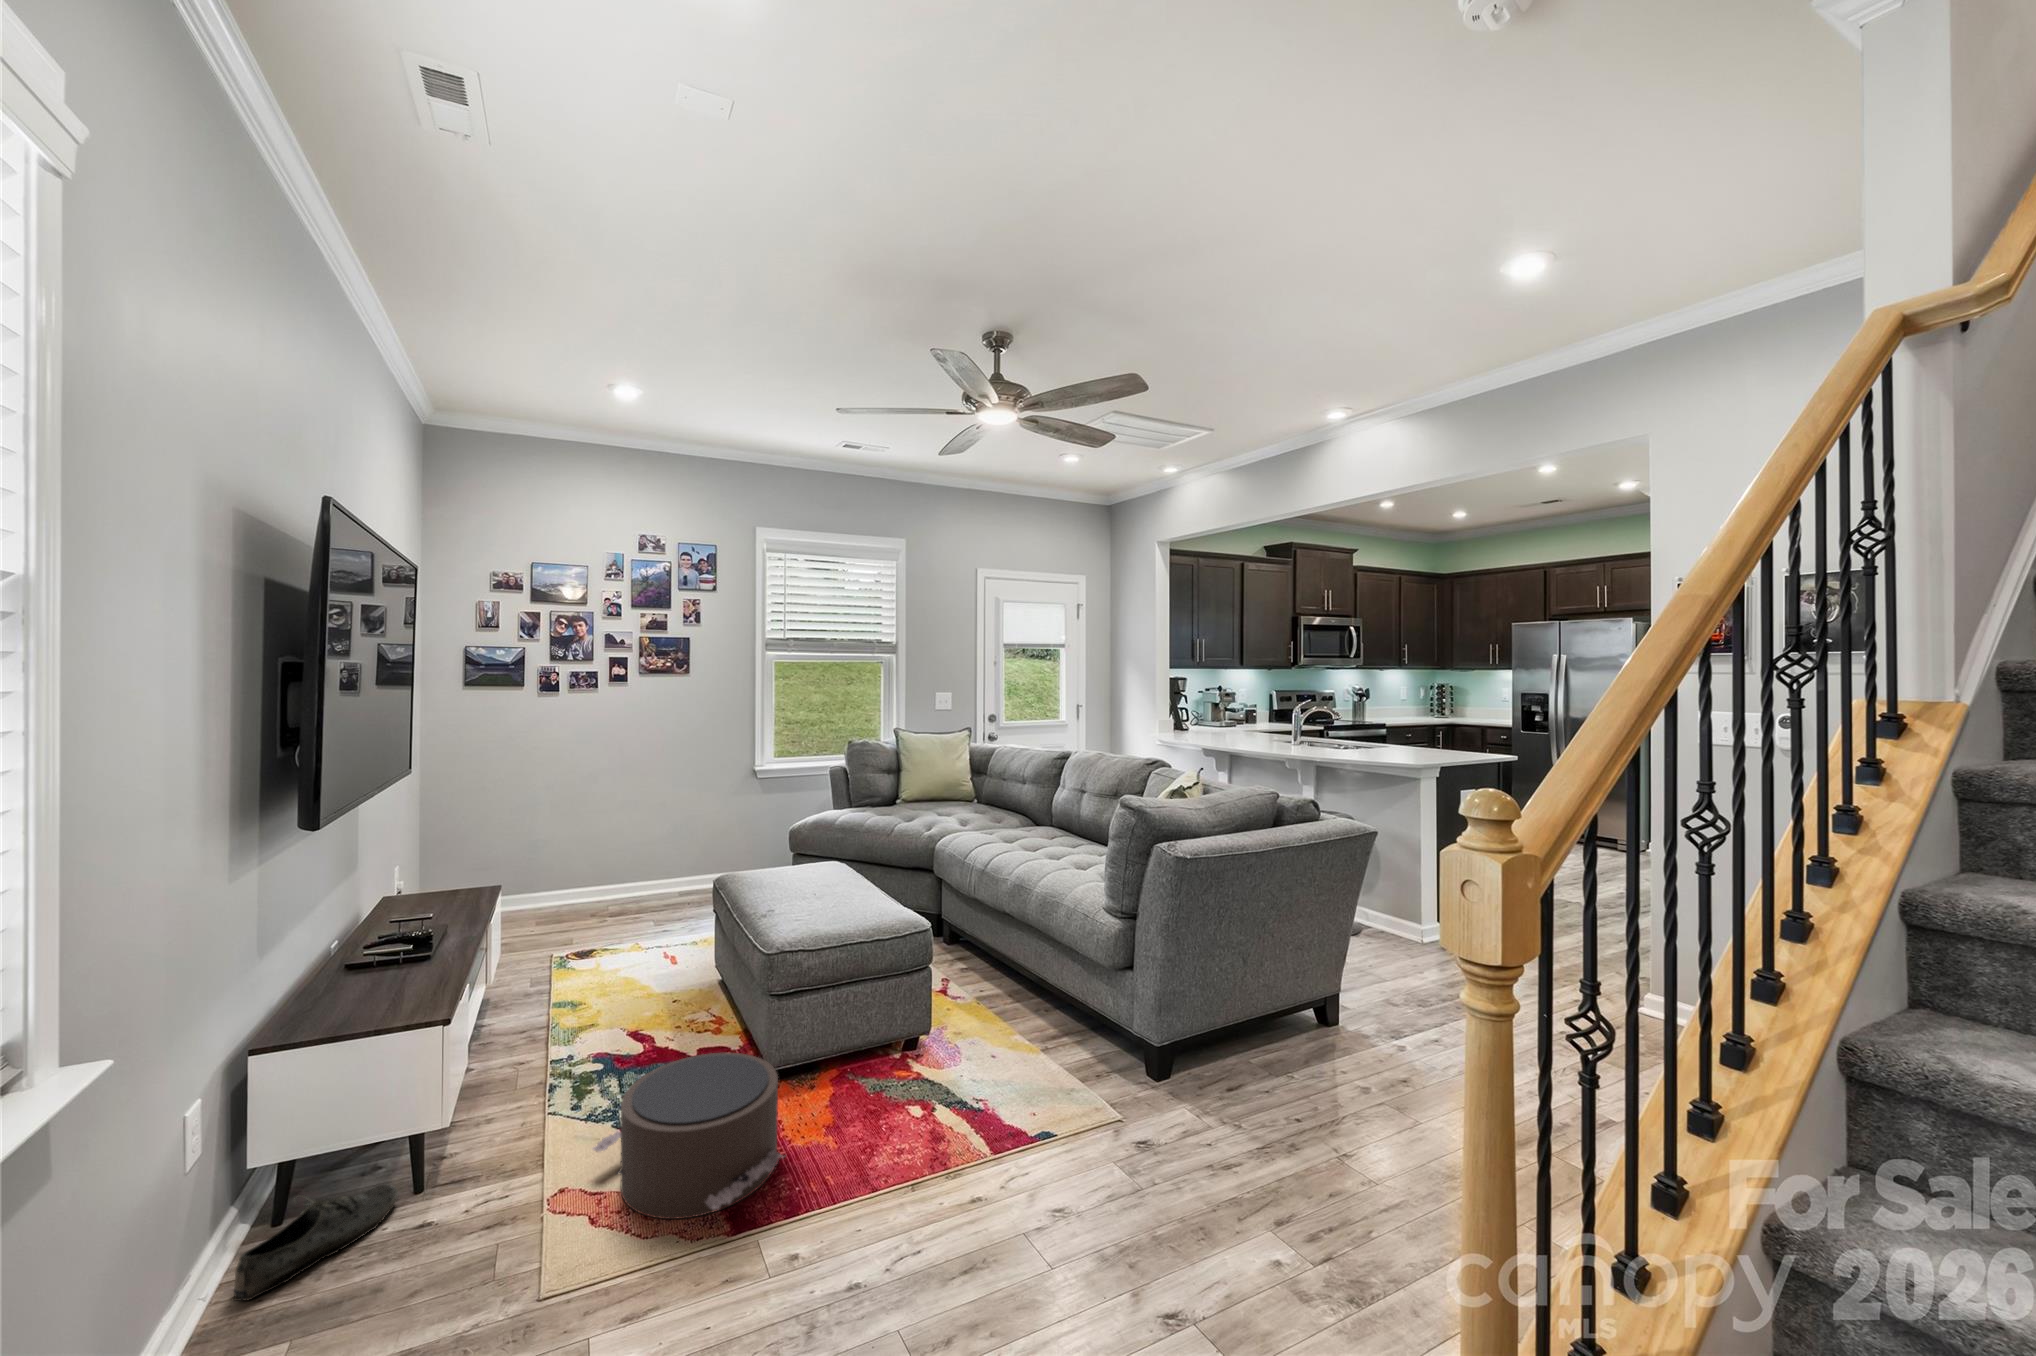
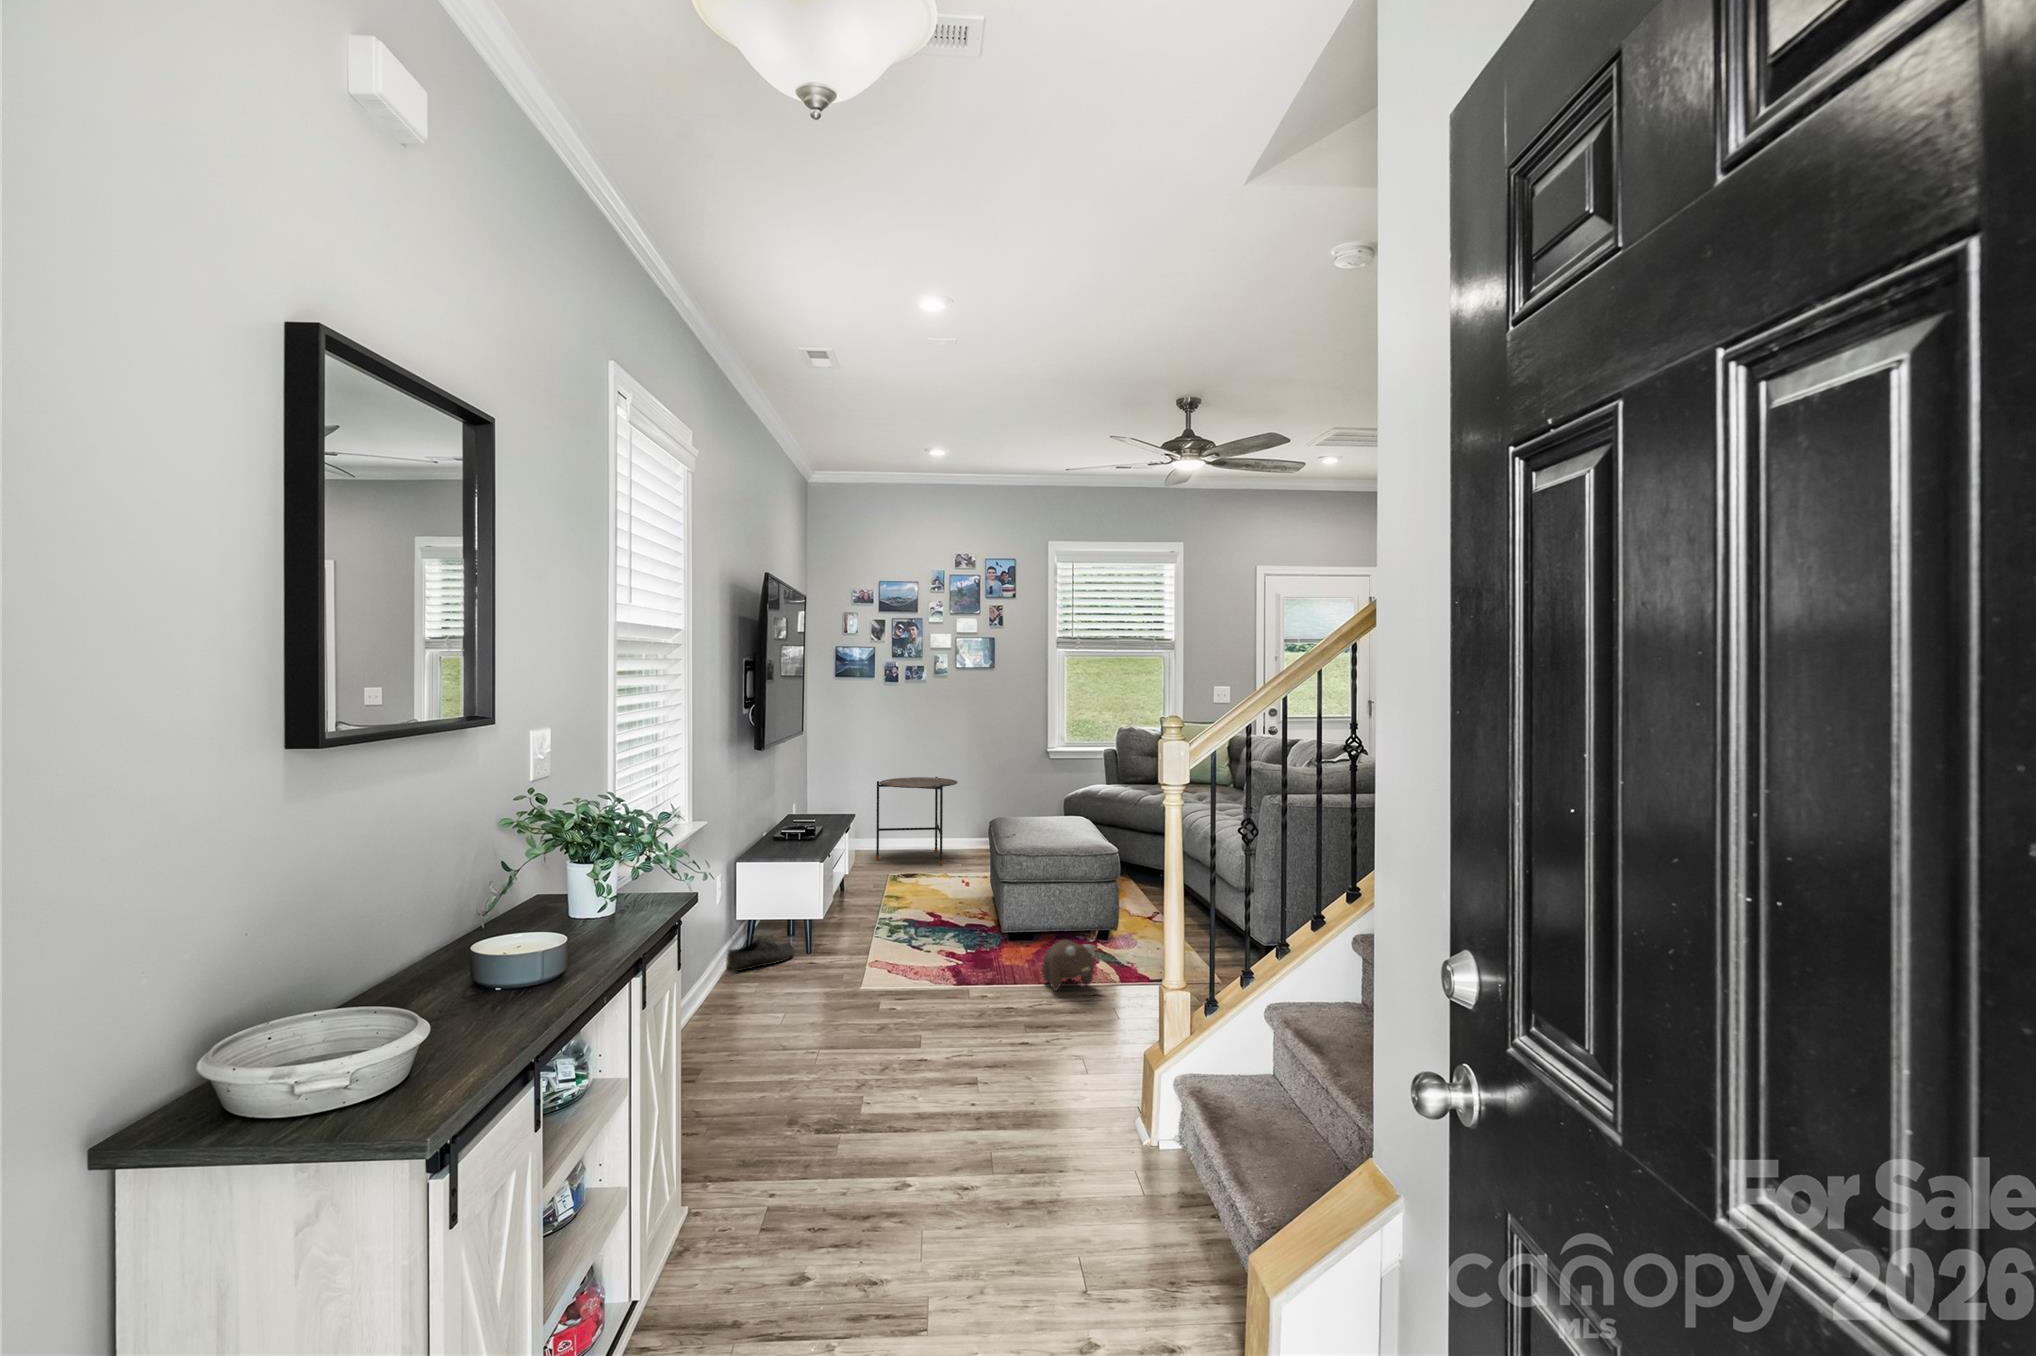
side table: none [529,810,646,929] -> present [876,777,958,865]
pouf: present [592,1053,784,1219] -> none [891,904,999,982]
plush toy: none [856,1104,947,1194] -> present [1042,940,1096,990]

